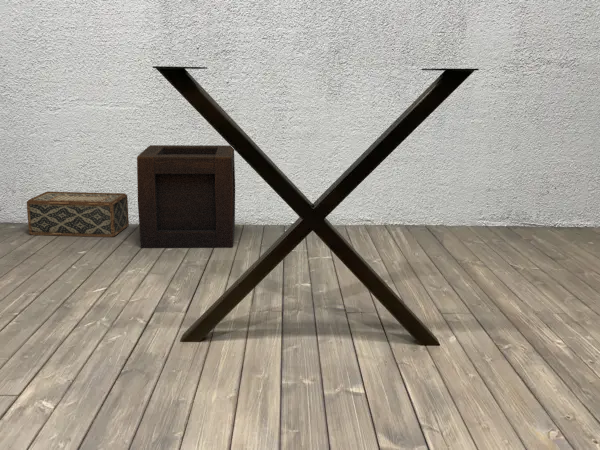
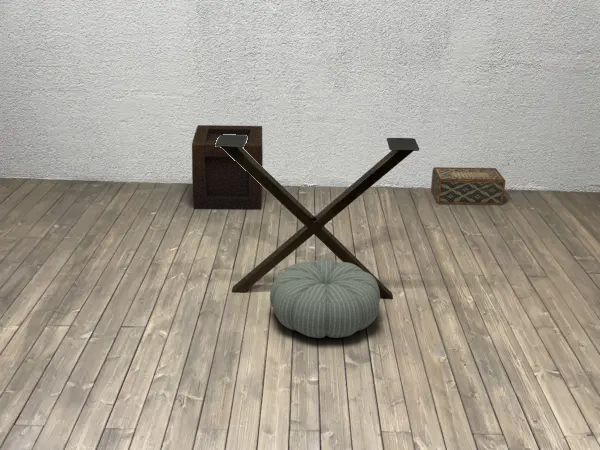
woven basket: present [27,192,129,237] -> present [431,167,506,205]
pouf: none [240,280,428,406] -> present [270,259,380,338]

